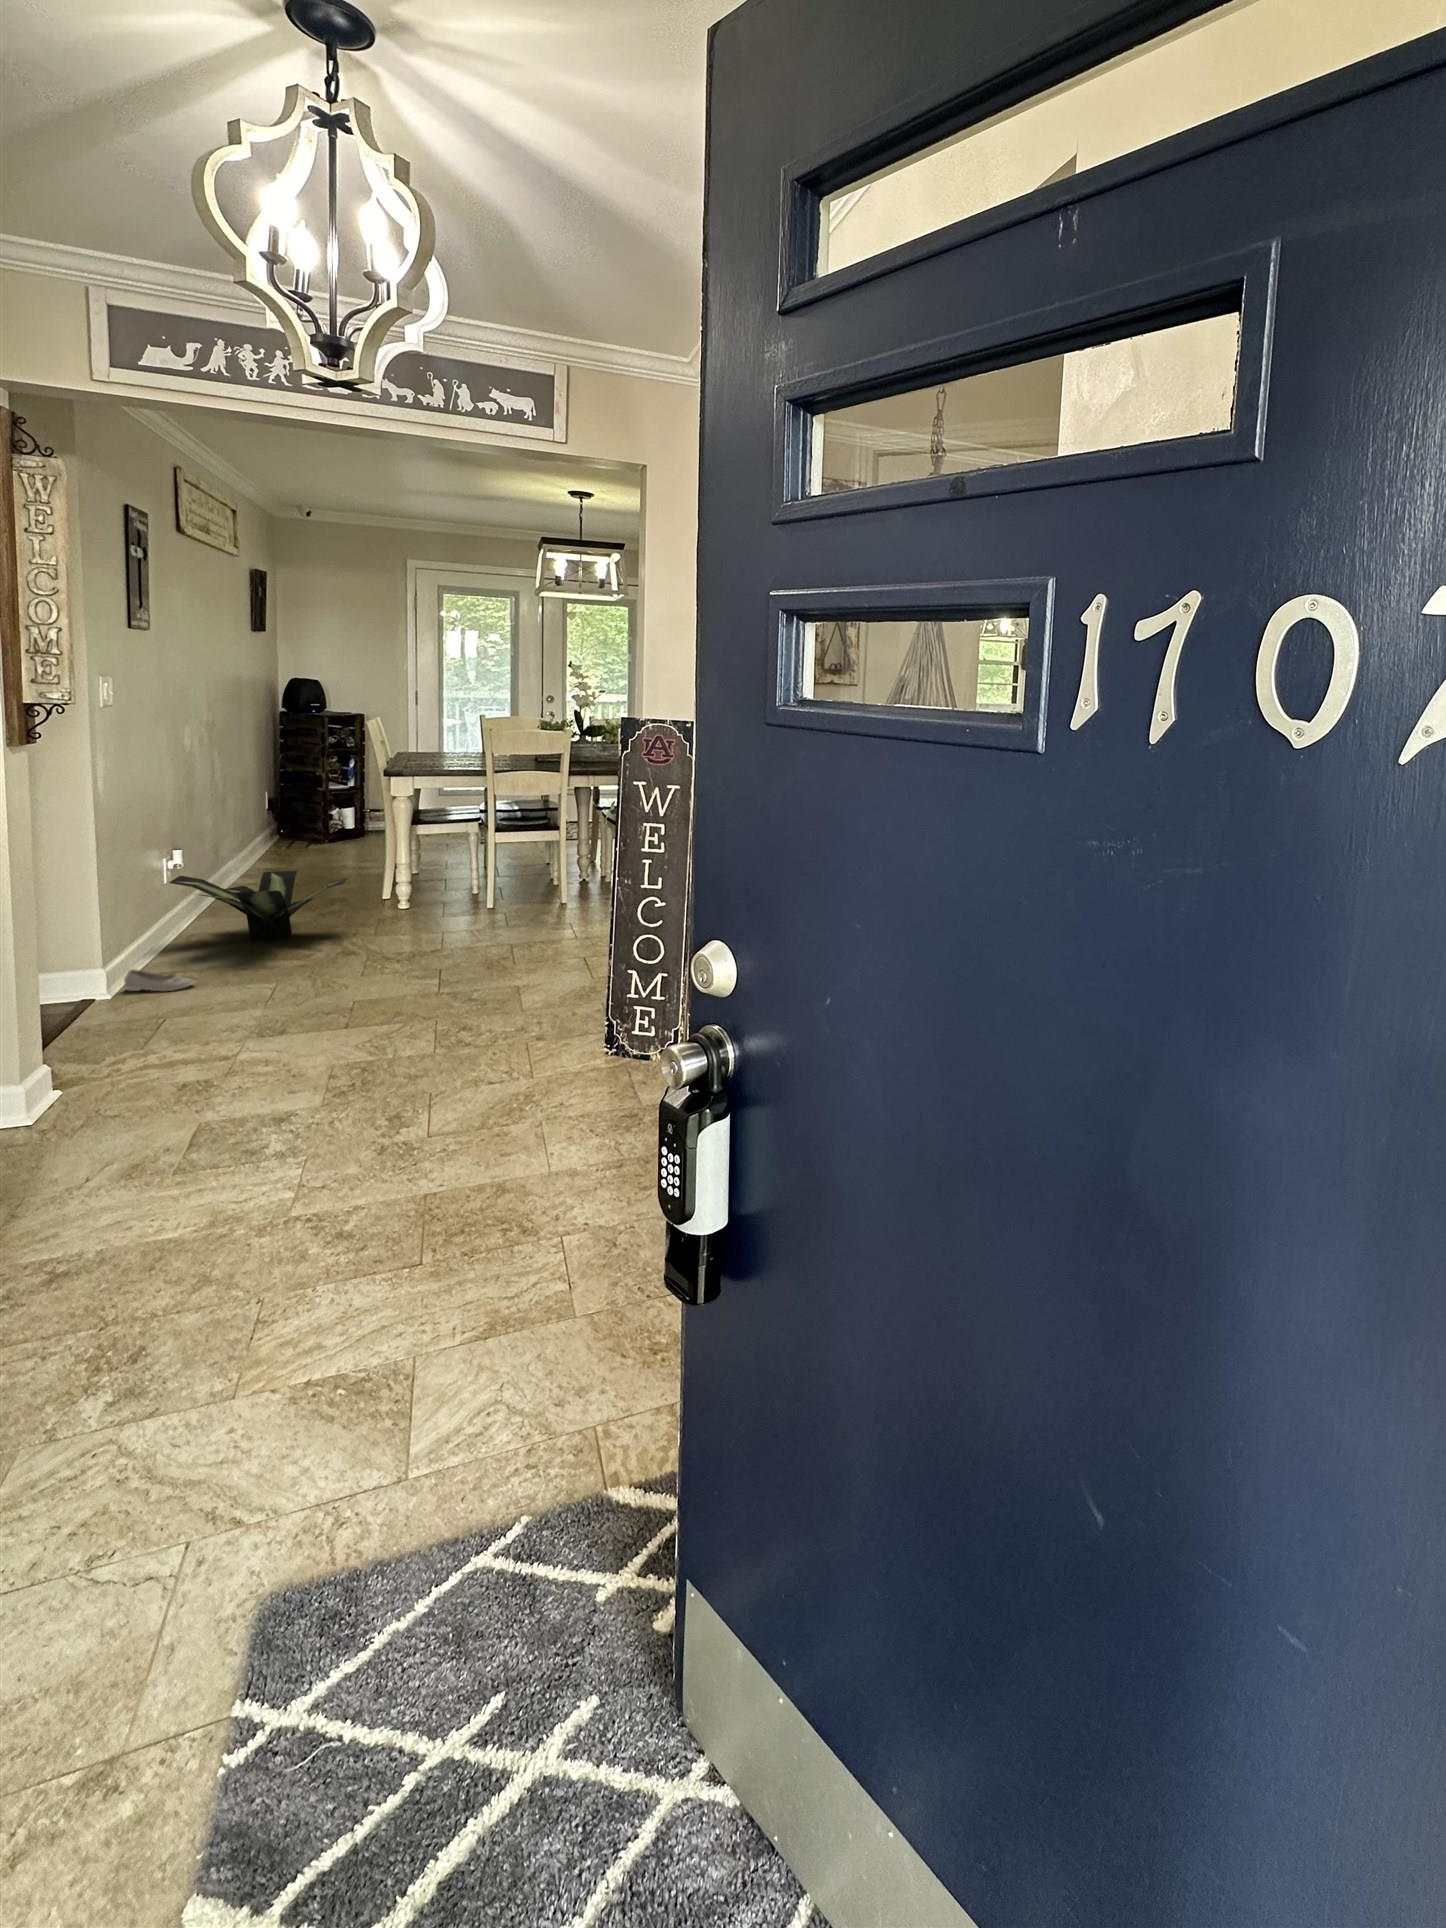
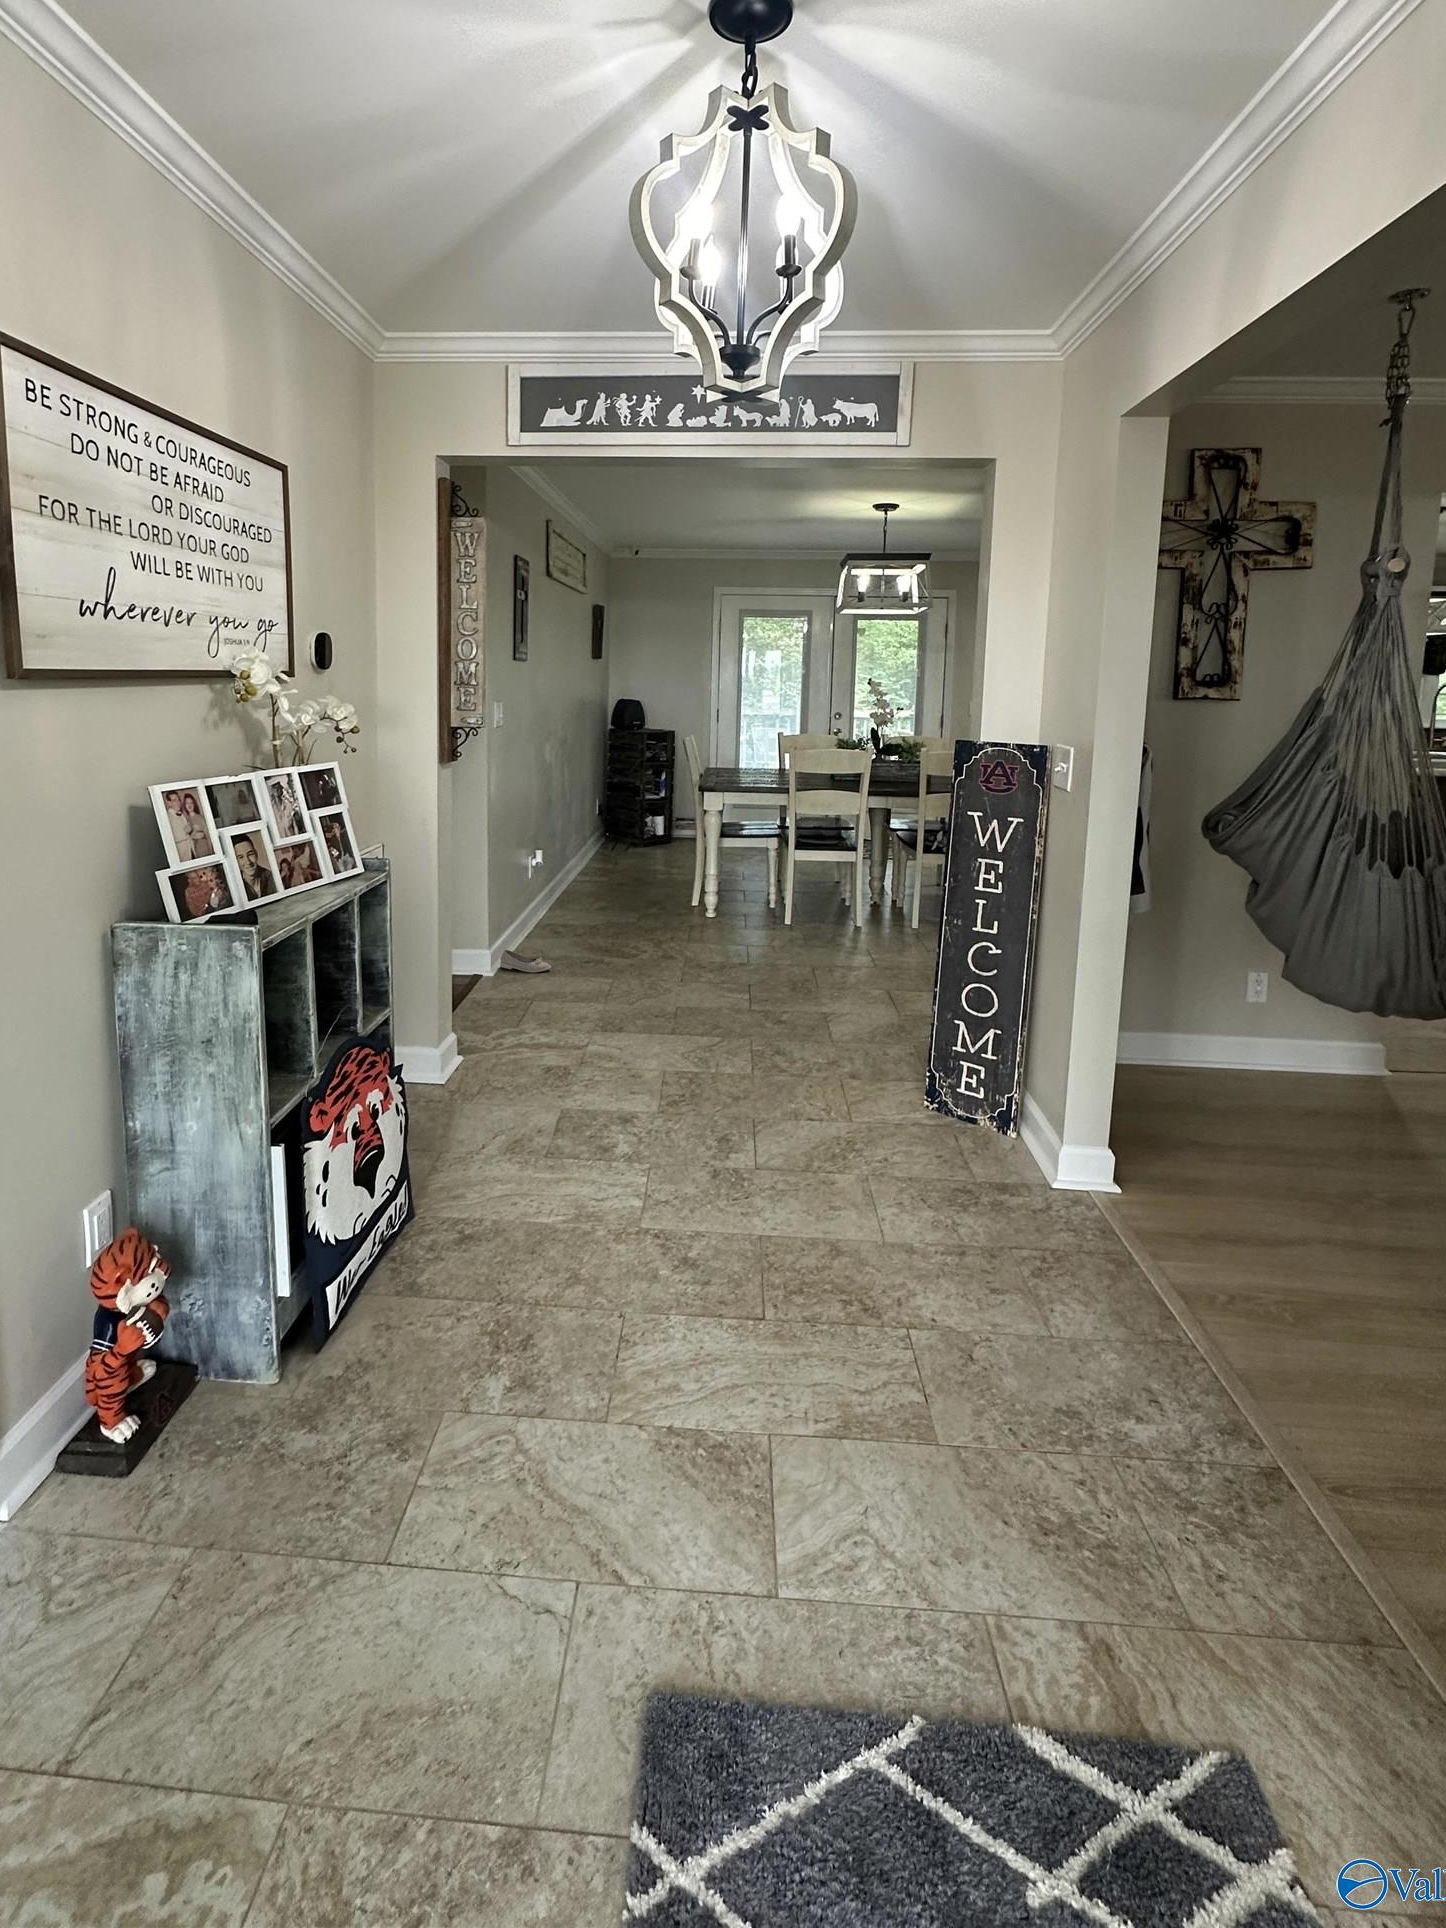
potted plant: present [169,871,347,941] -> none [532,870,668,935]

